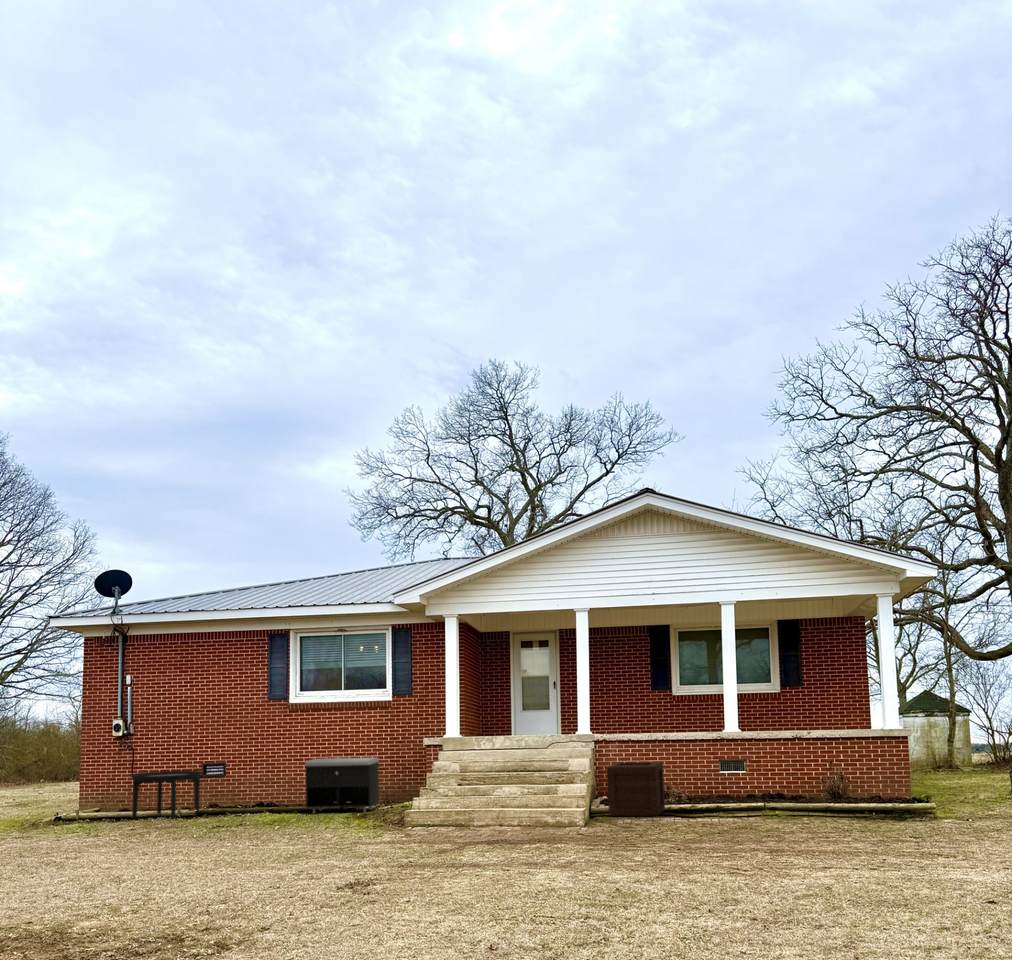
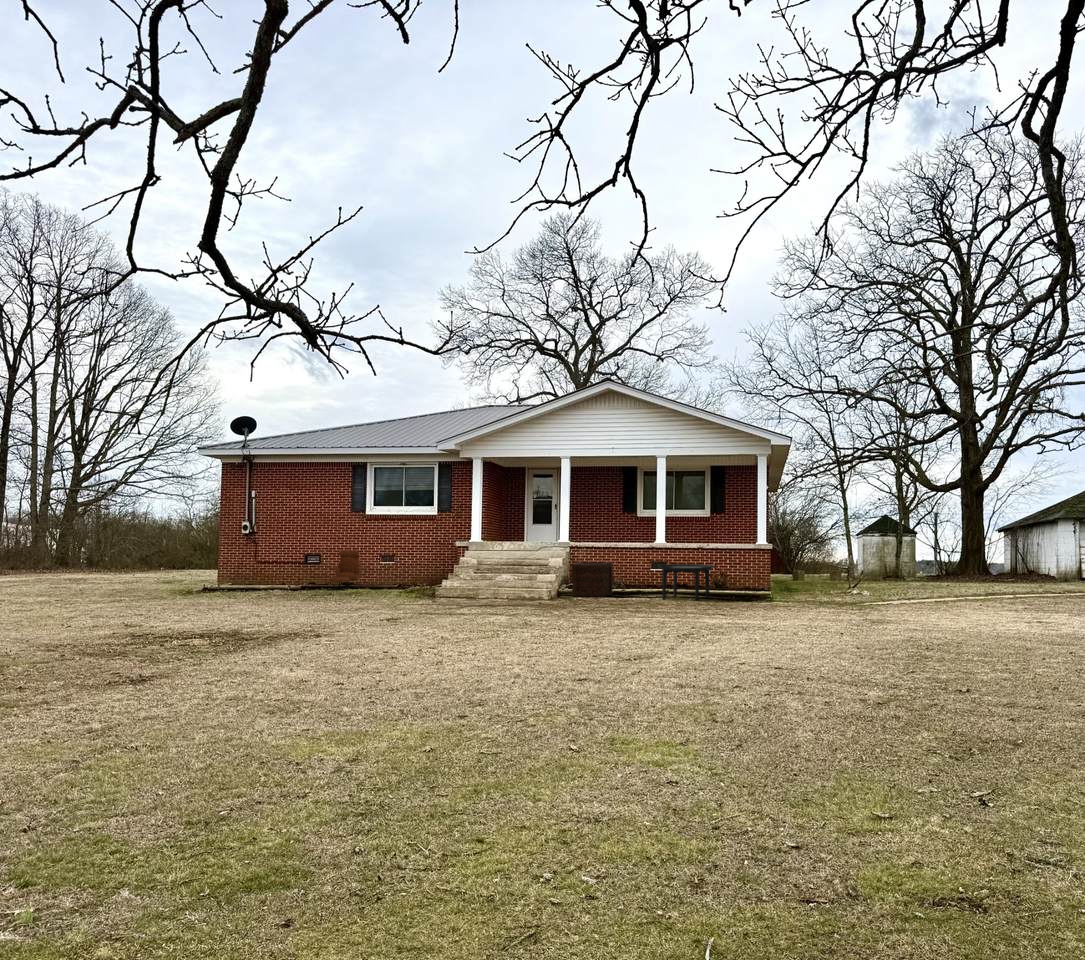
lounge chair: none [238,756,289,818] -> present [329,550,363,590]
storage bench: present [305,757,379,813] -> none [374,553,425,590]
round table: present [130,771,203,819] -> present [658,564,714,601]

